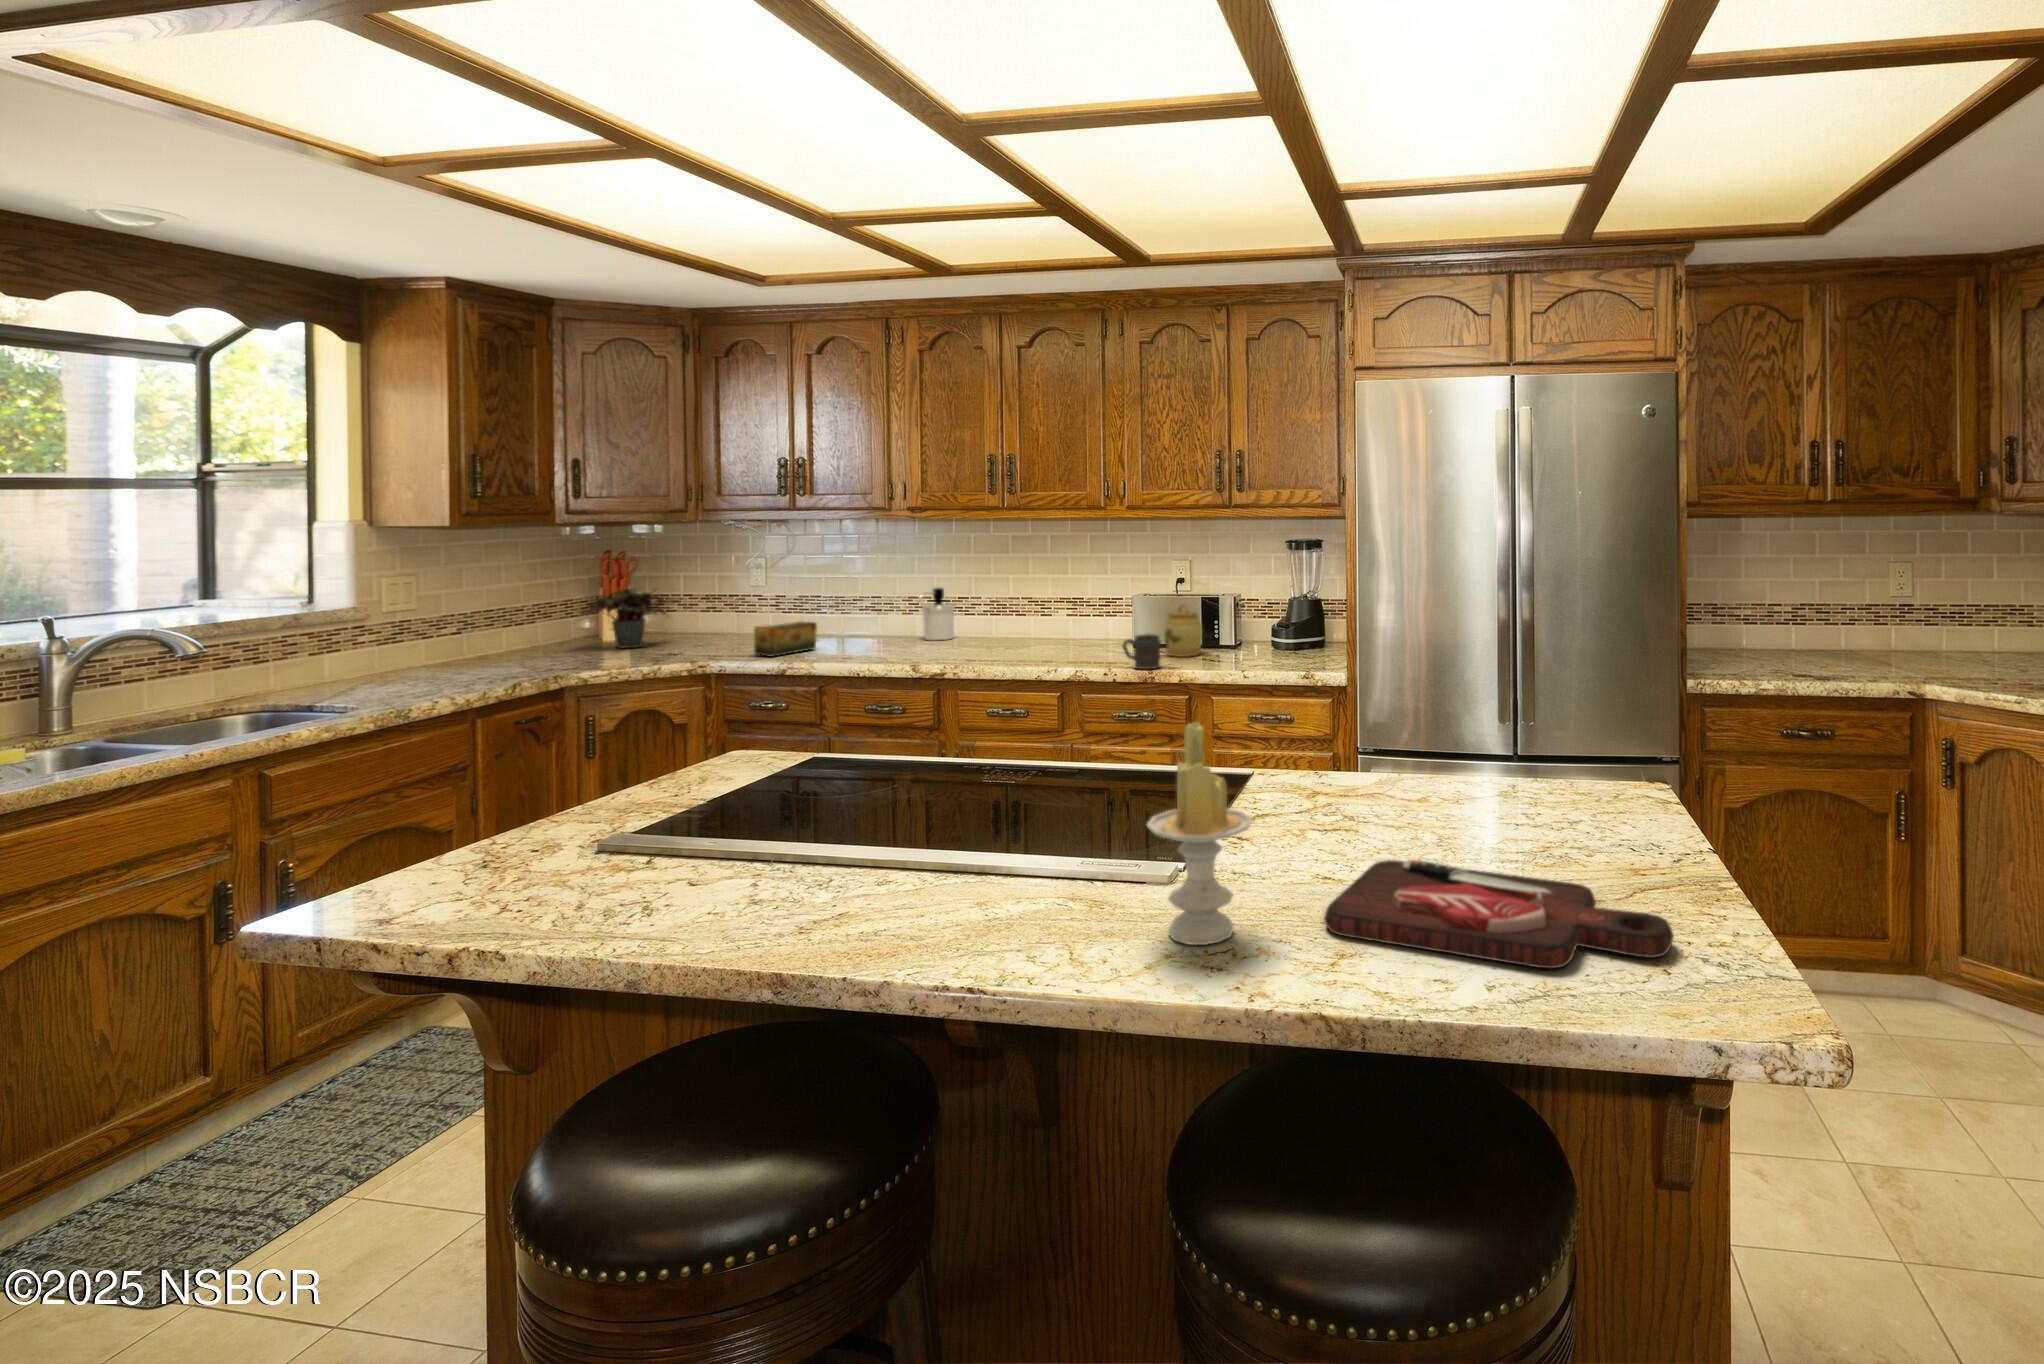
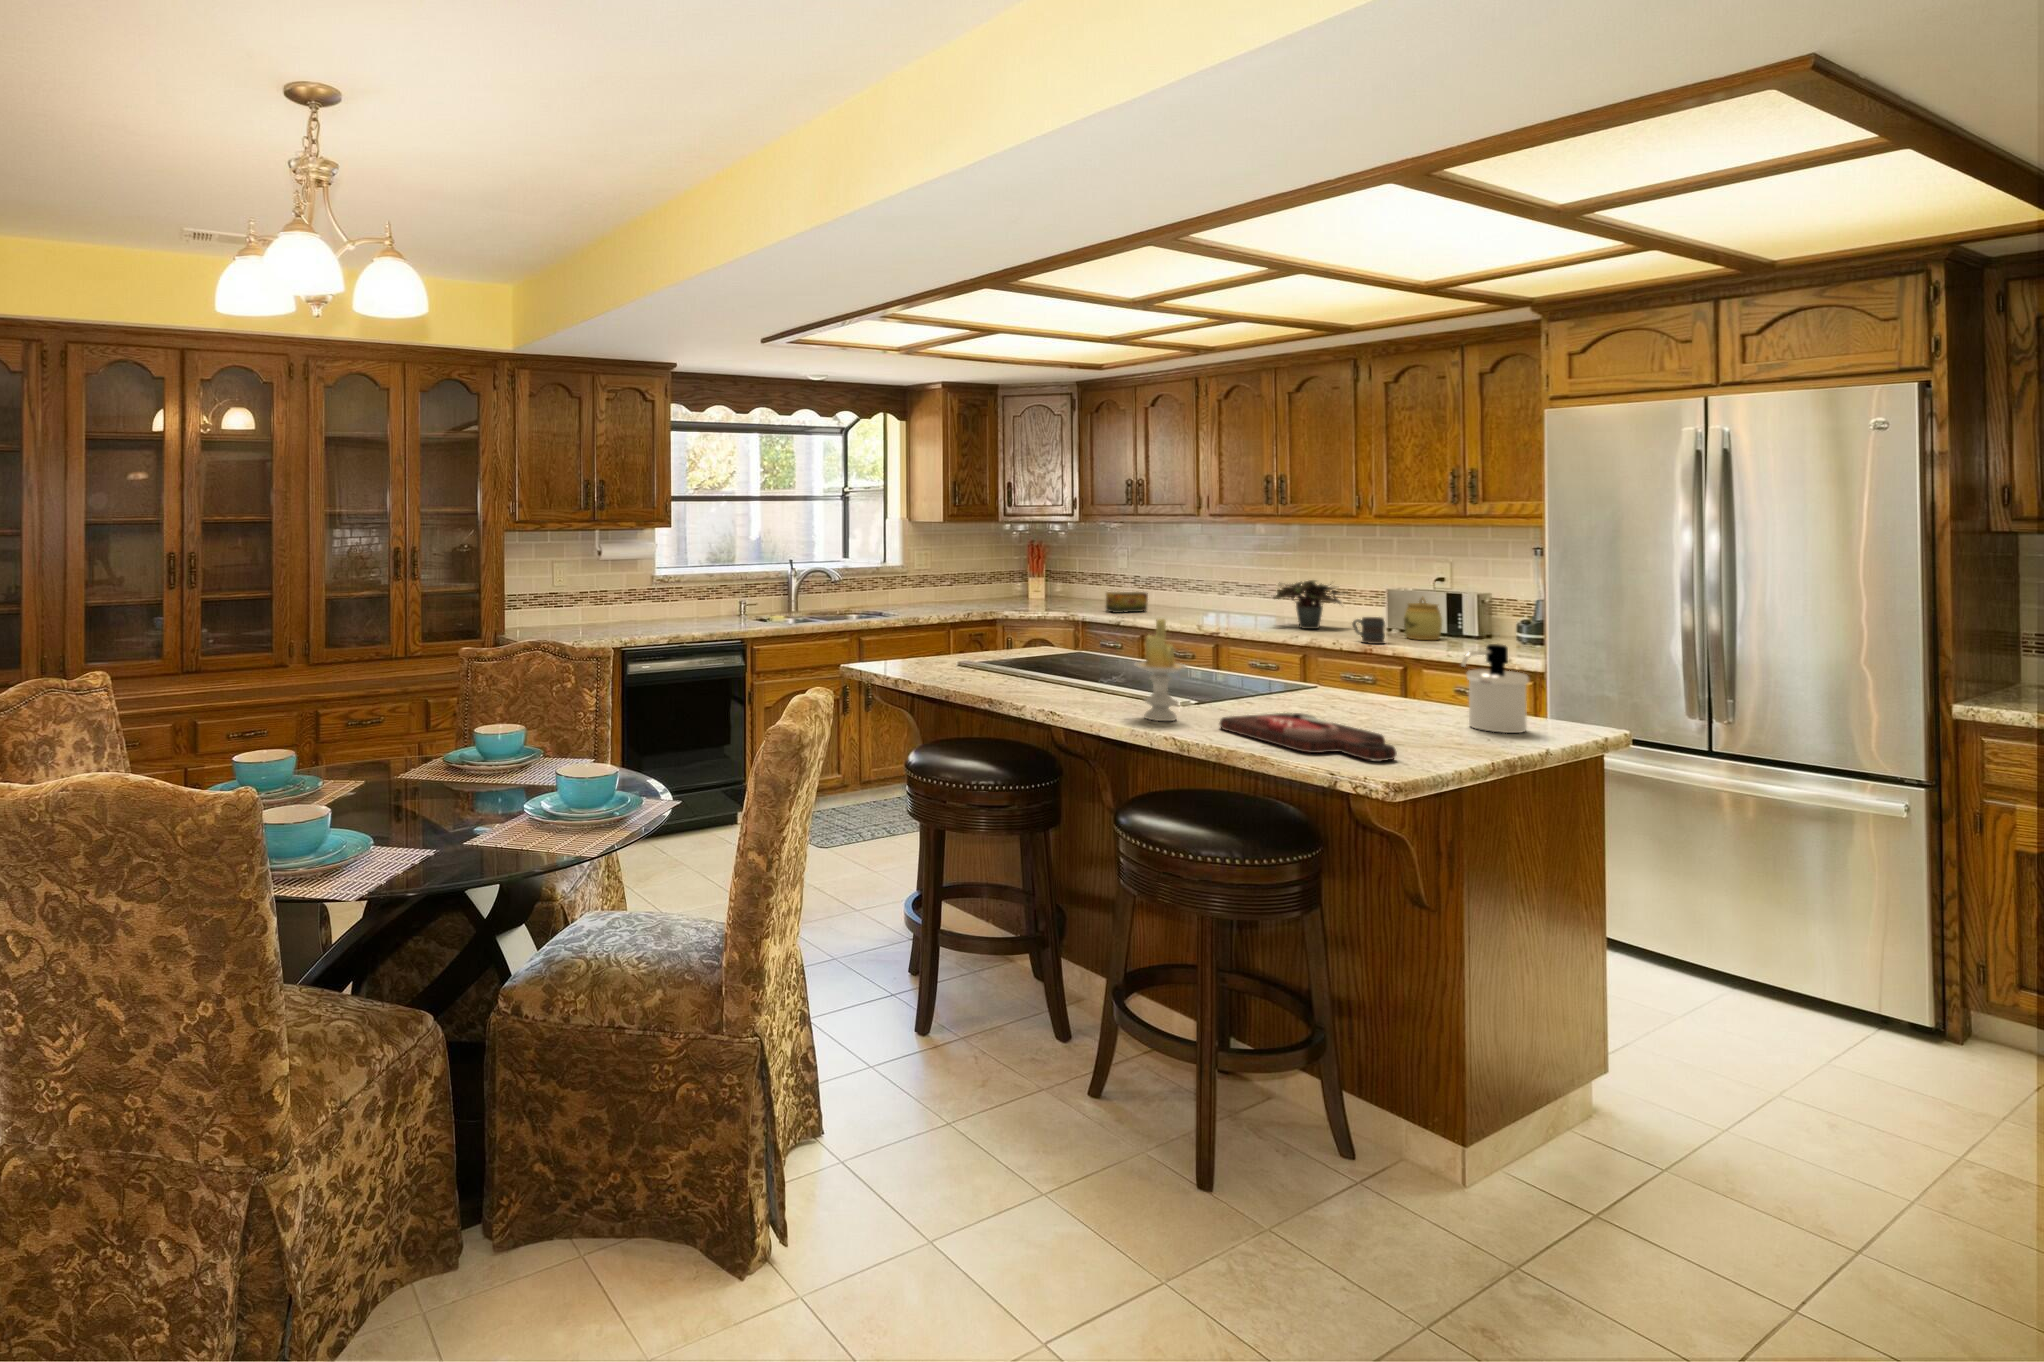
potted plant: present [579,587,678,649] -> present [1273,580,1348,629]
soap dispenser: present [919,588,955,640] -> present [1461,644,1529,733]

